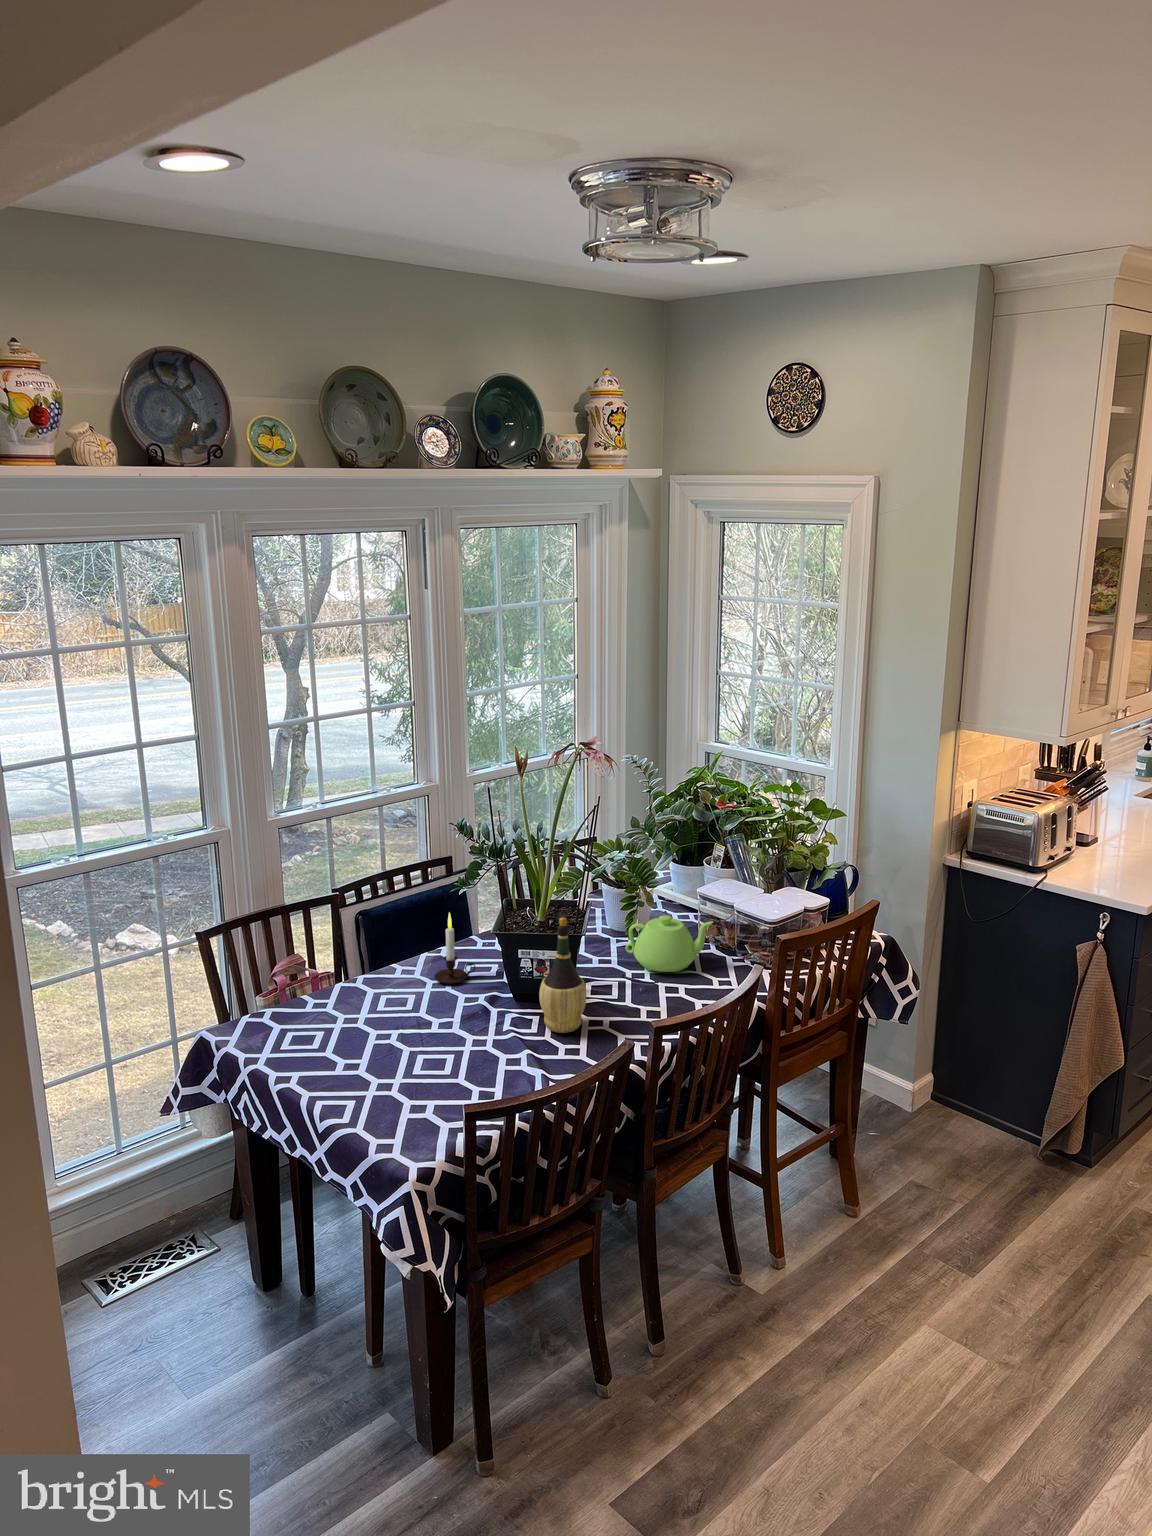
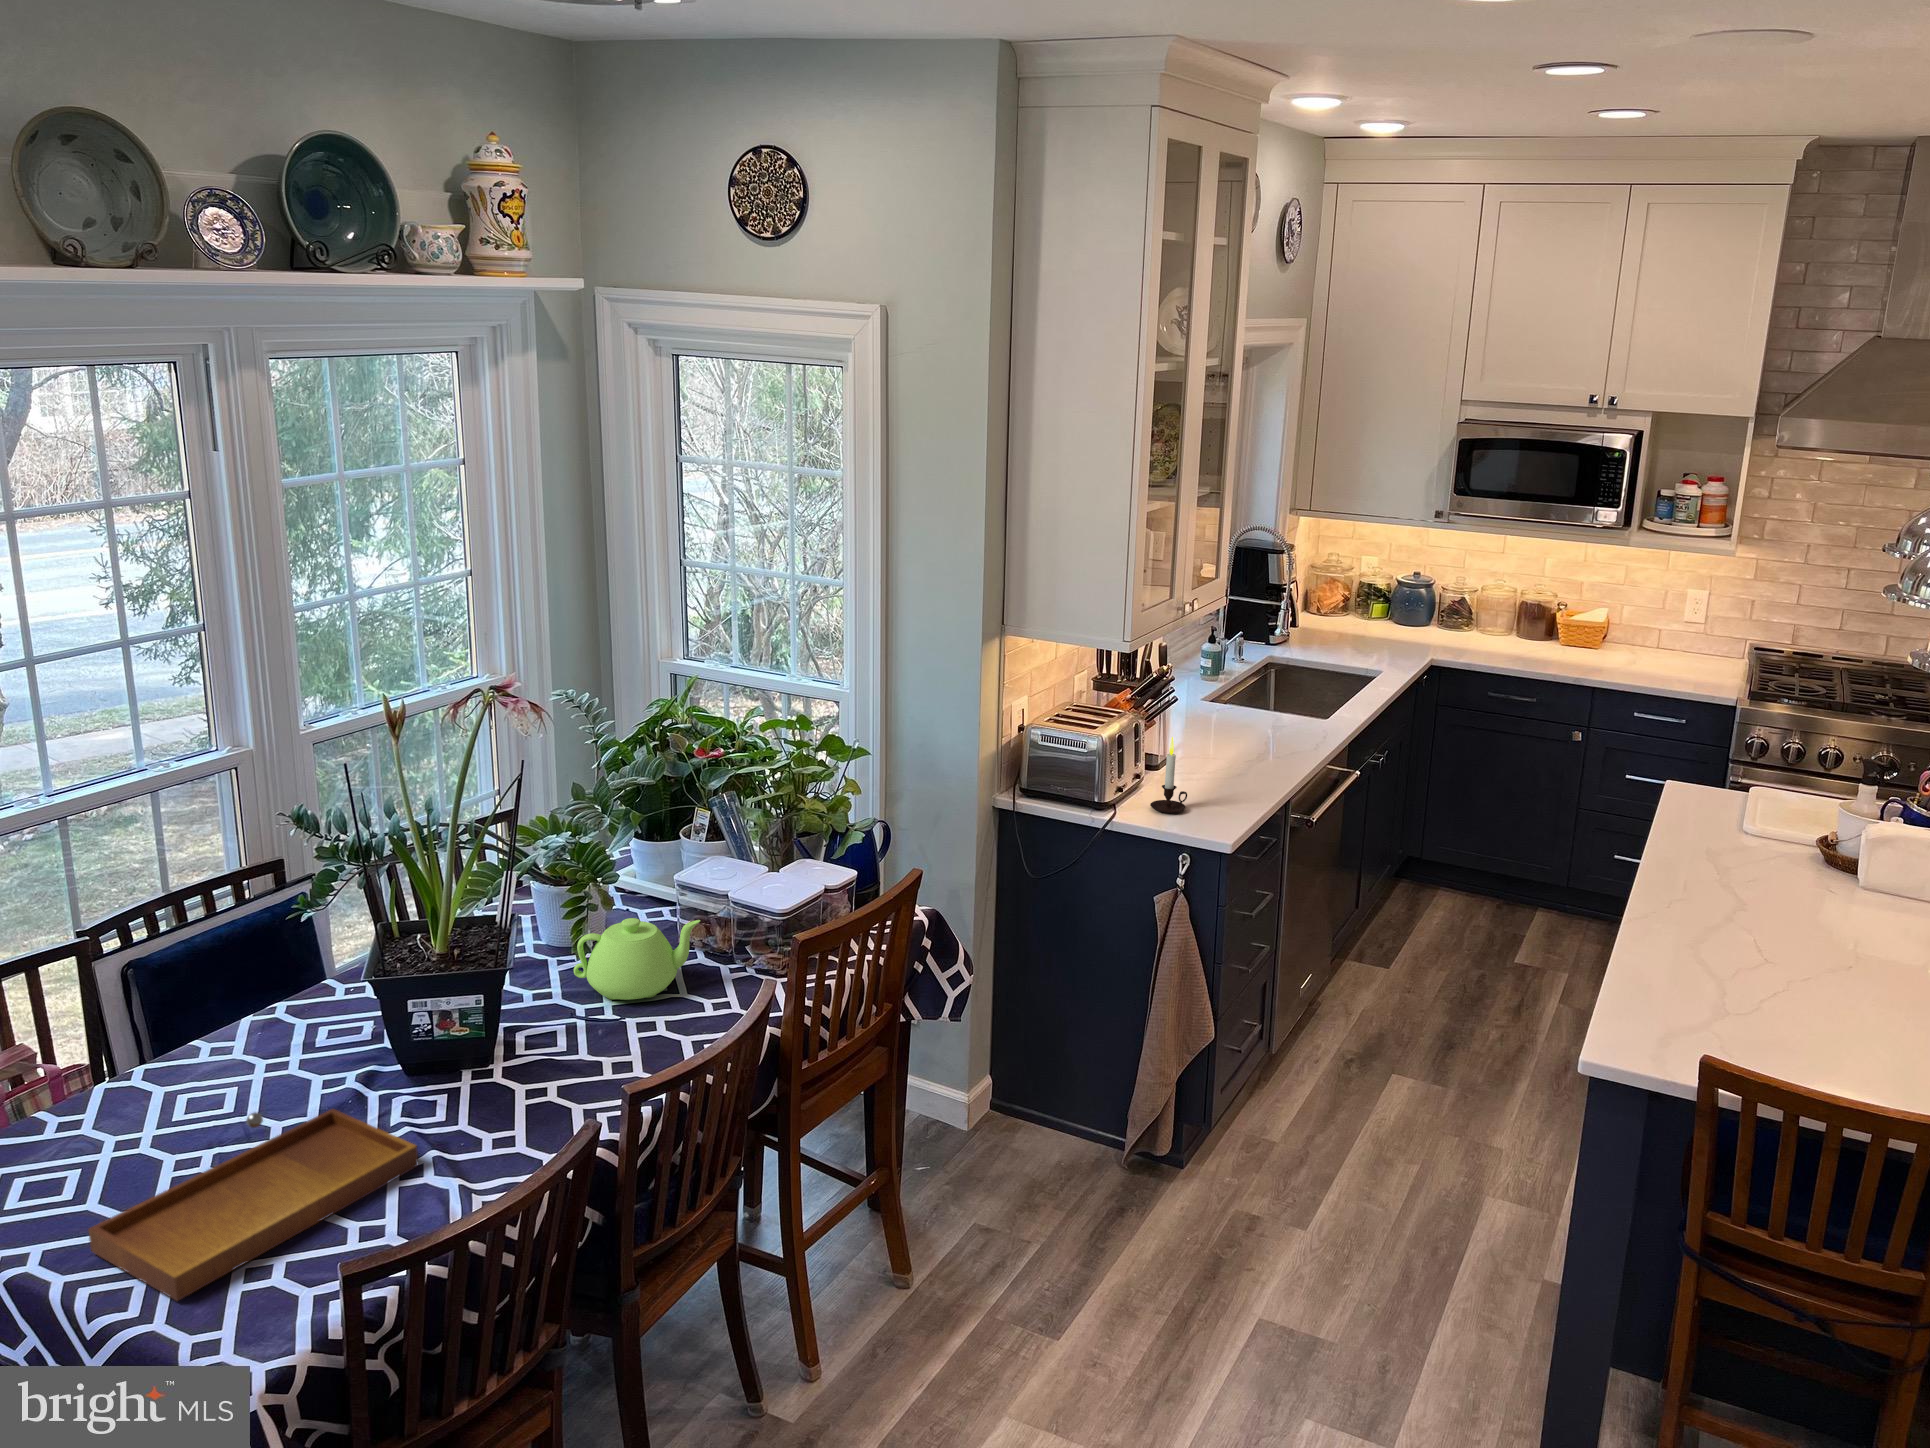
candle: present [434,913,475,984] -> present [1150,737,1187,813]
wine bottle: present [539,917,586,1033] -> none [447,943,522,1115]
tray: none [329,1008,518,1115] -> present [88,1109,418,1301]

